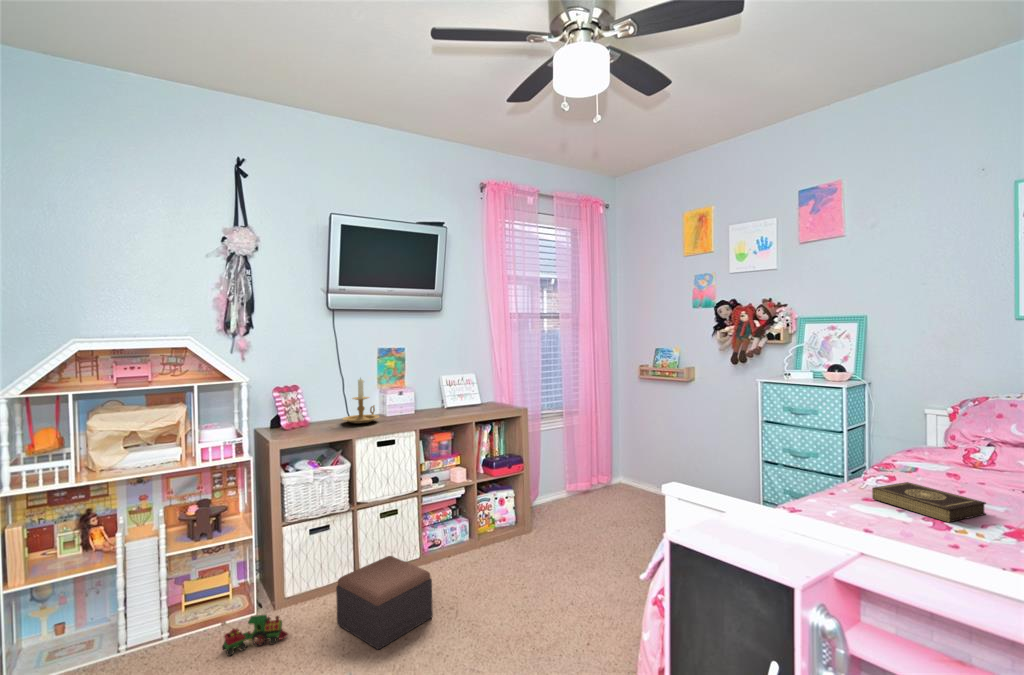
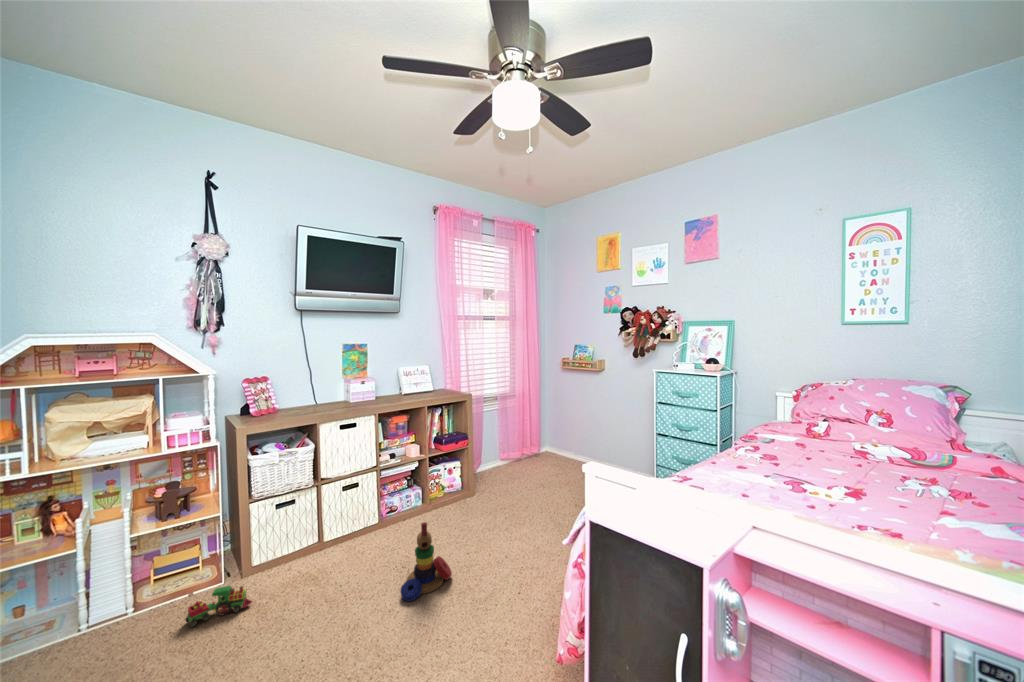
candle holder: present [343,379,379,424] -> none [309,369,344,409]
book: present [872,482,986,522] -> none [745,453,830,487]
stacking toy: none [449,555,507,645] -> present [400,522,452,601]
footstool: present [336,556,433,649] -> none [299,524,387,611]

